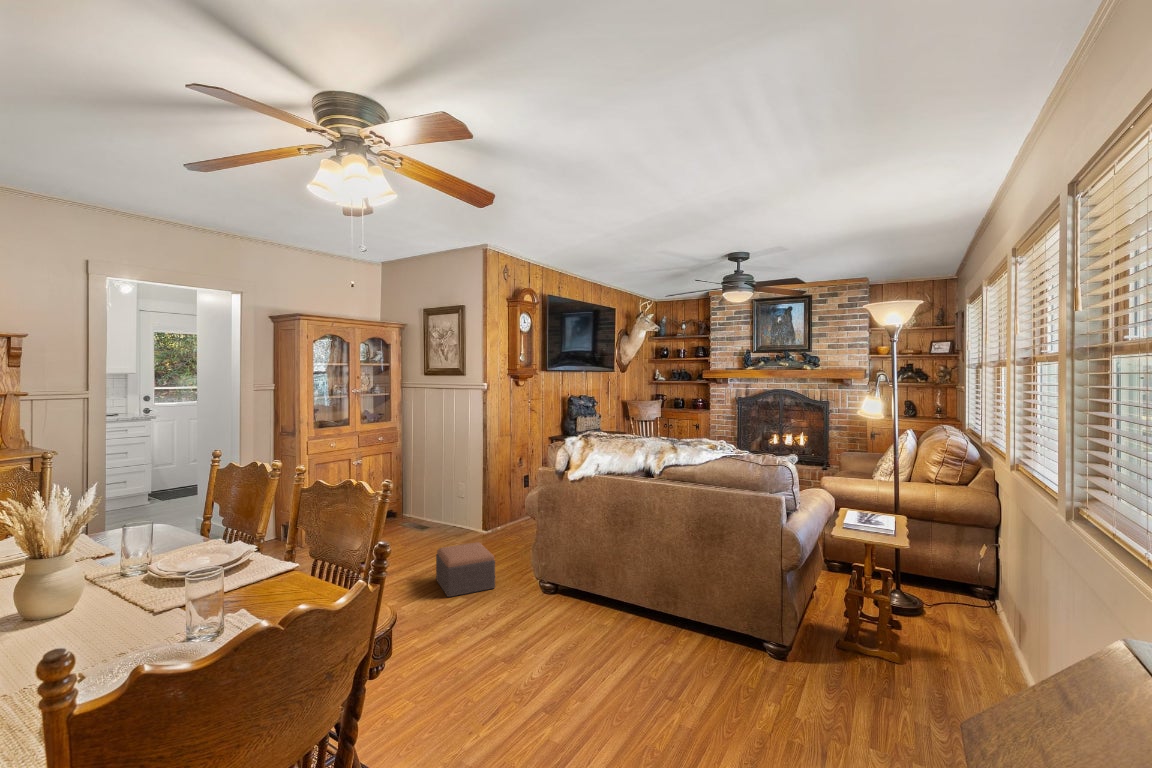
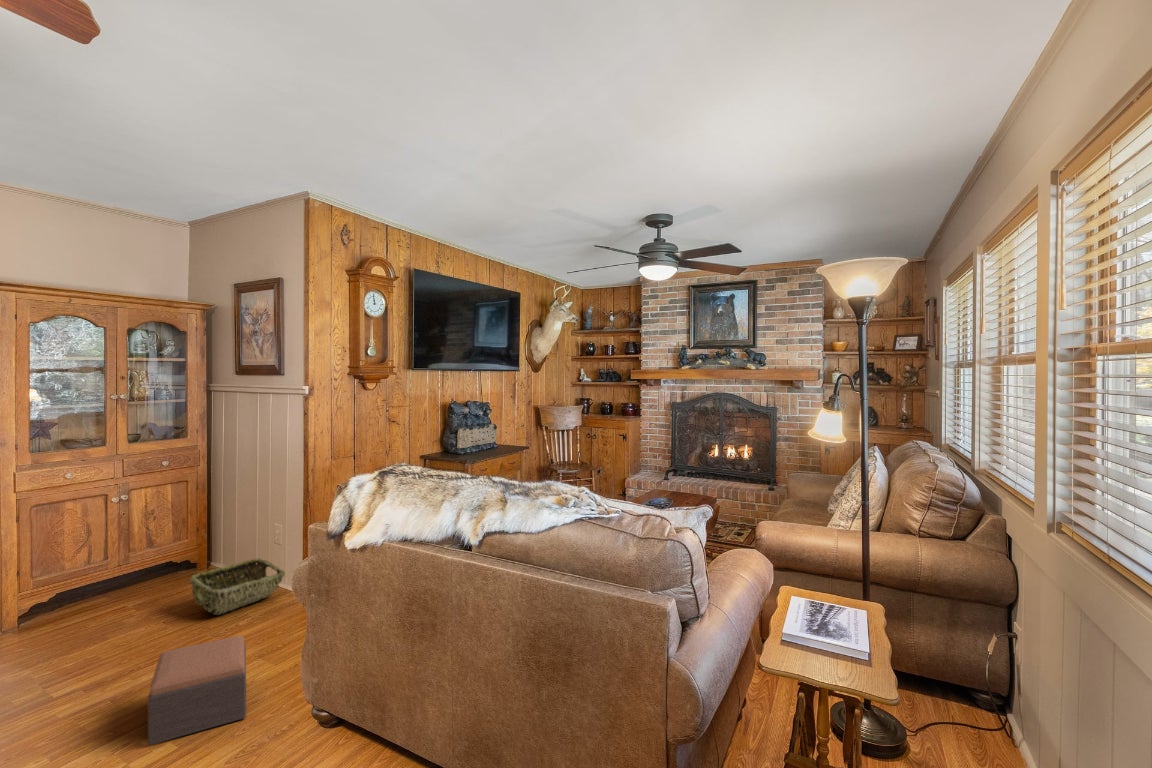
woven basket: none [415,506,471,541] -> present [190,559,285,615]

